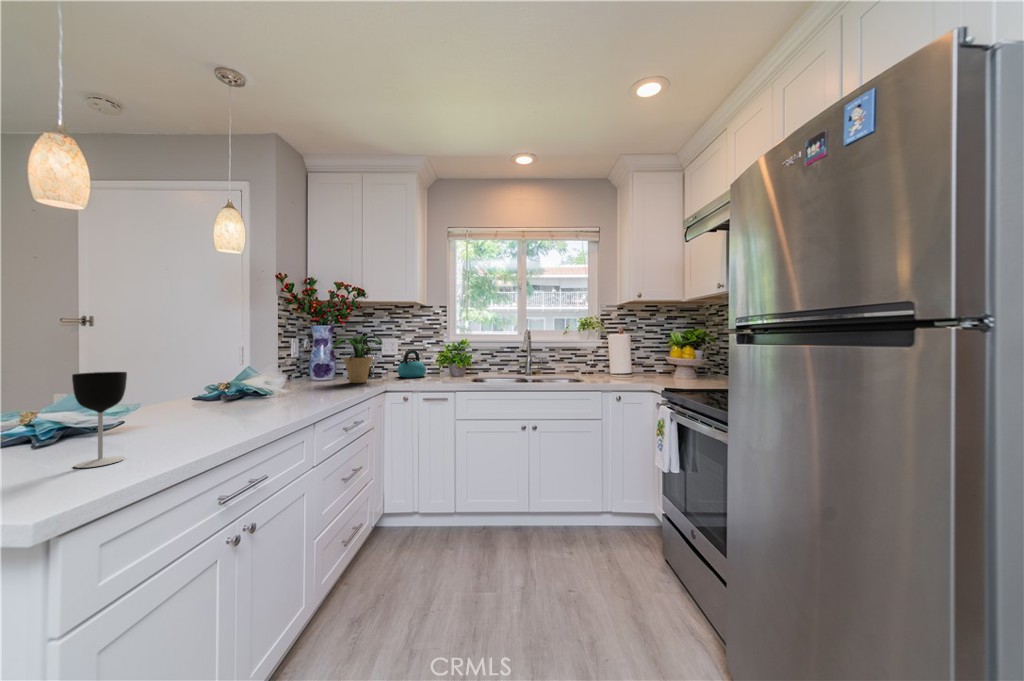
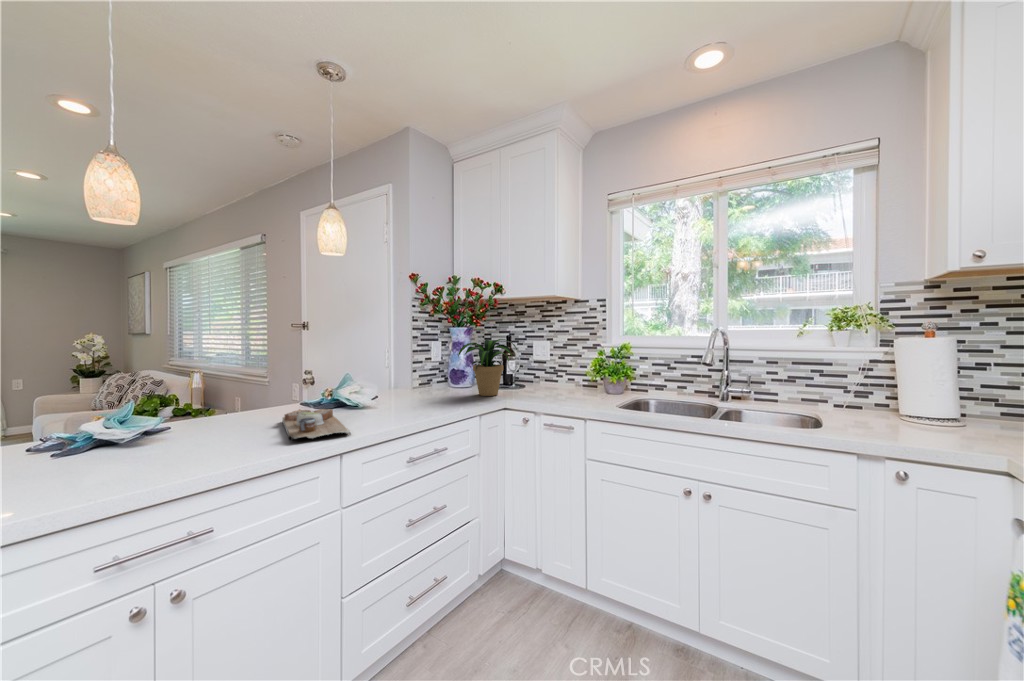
kettle: present [397,350,426,378] -> none [541,356,577,391]
wine glass: present [72,372,127,468] -> none [88,399,137,493]
cutting board: none [173,396,287,419] -> present [282,409,351,440]

